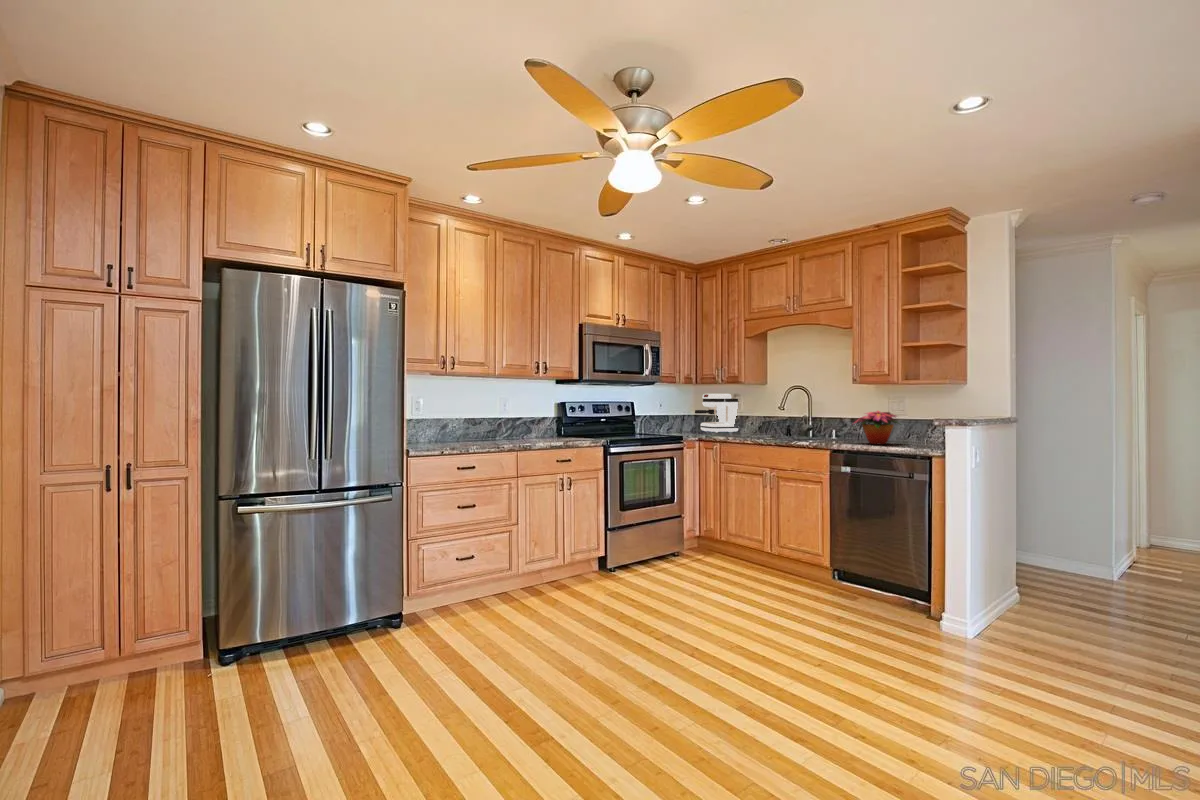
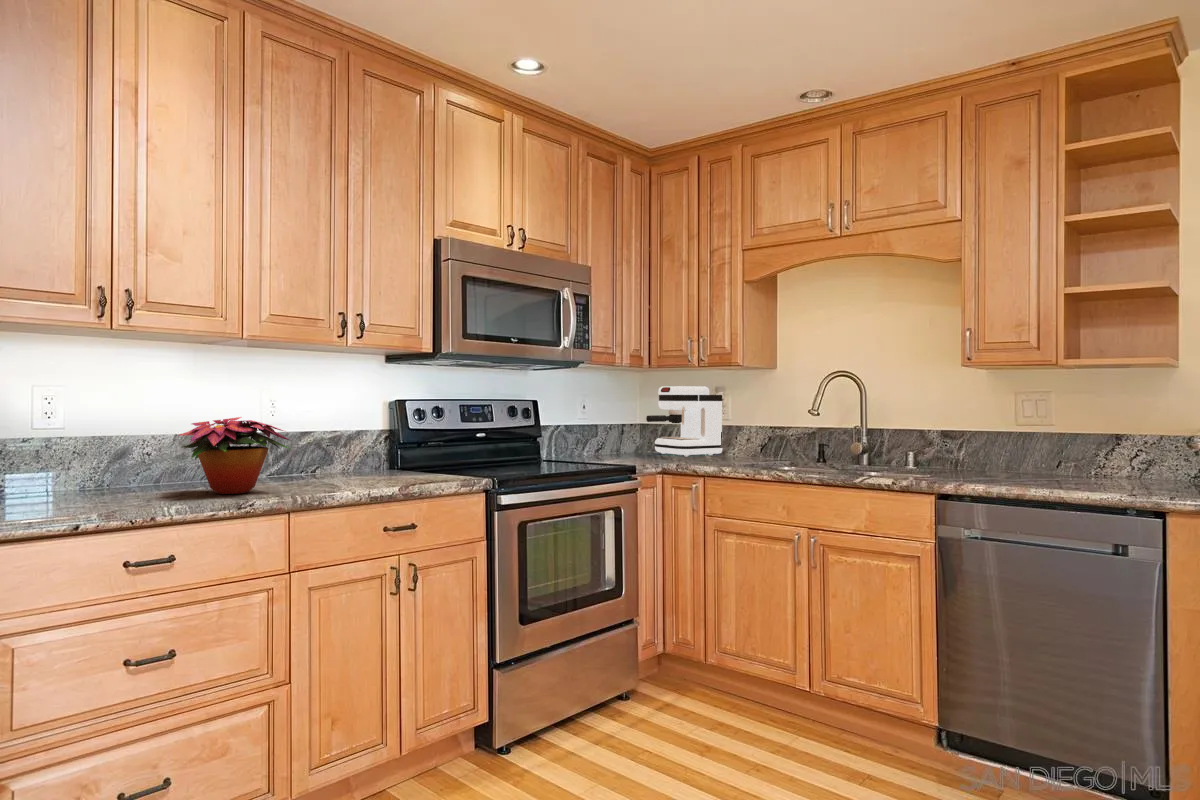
flower arrangement: present [854,411,898,444] -> present [179,417,290,494]

